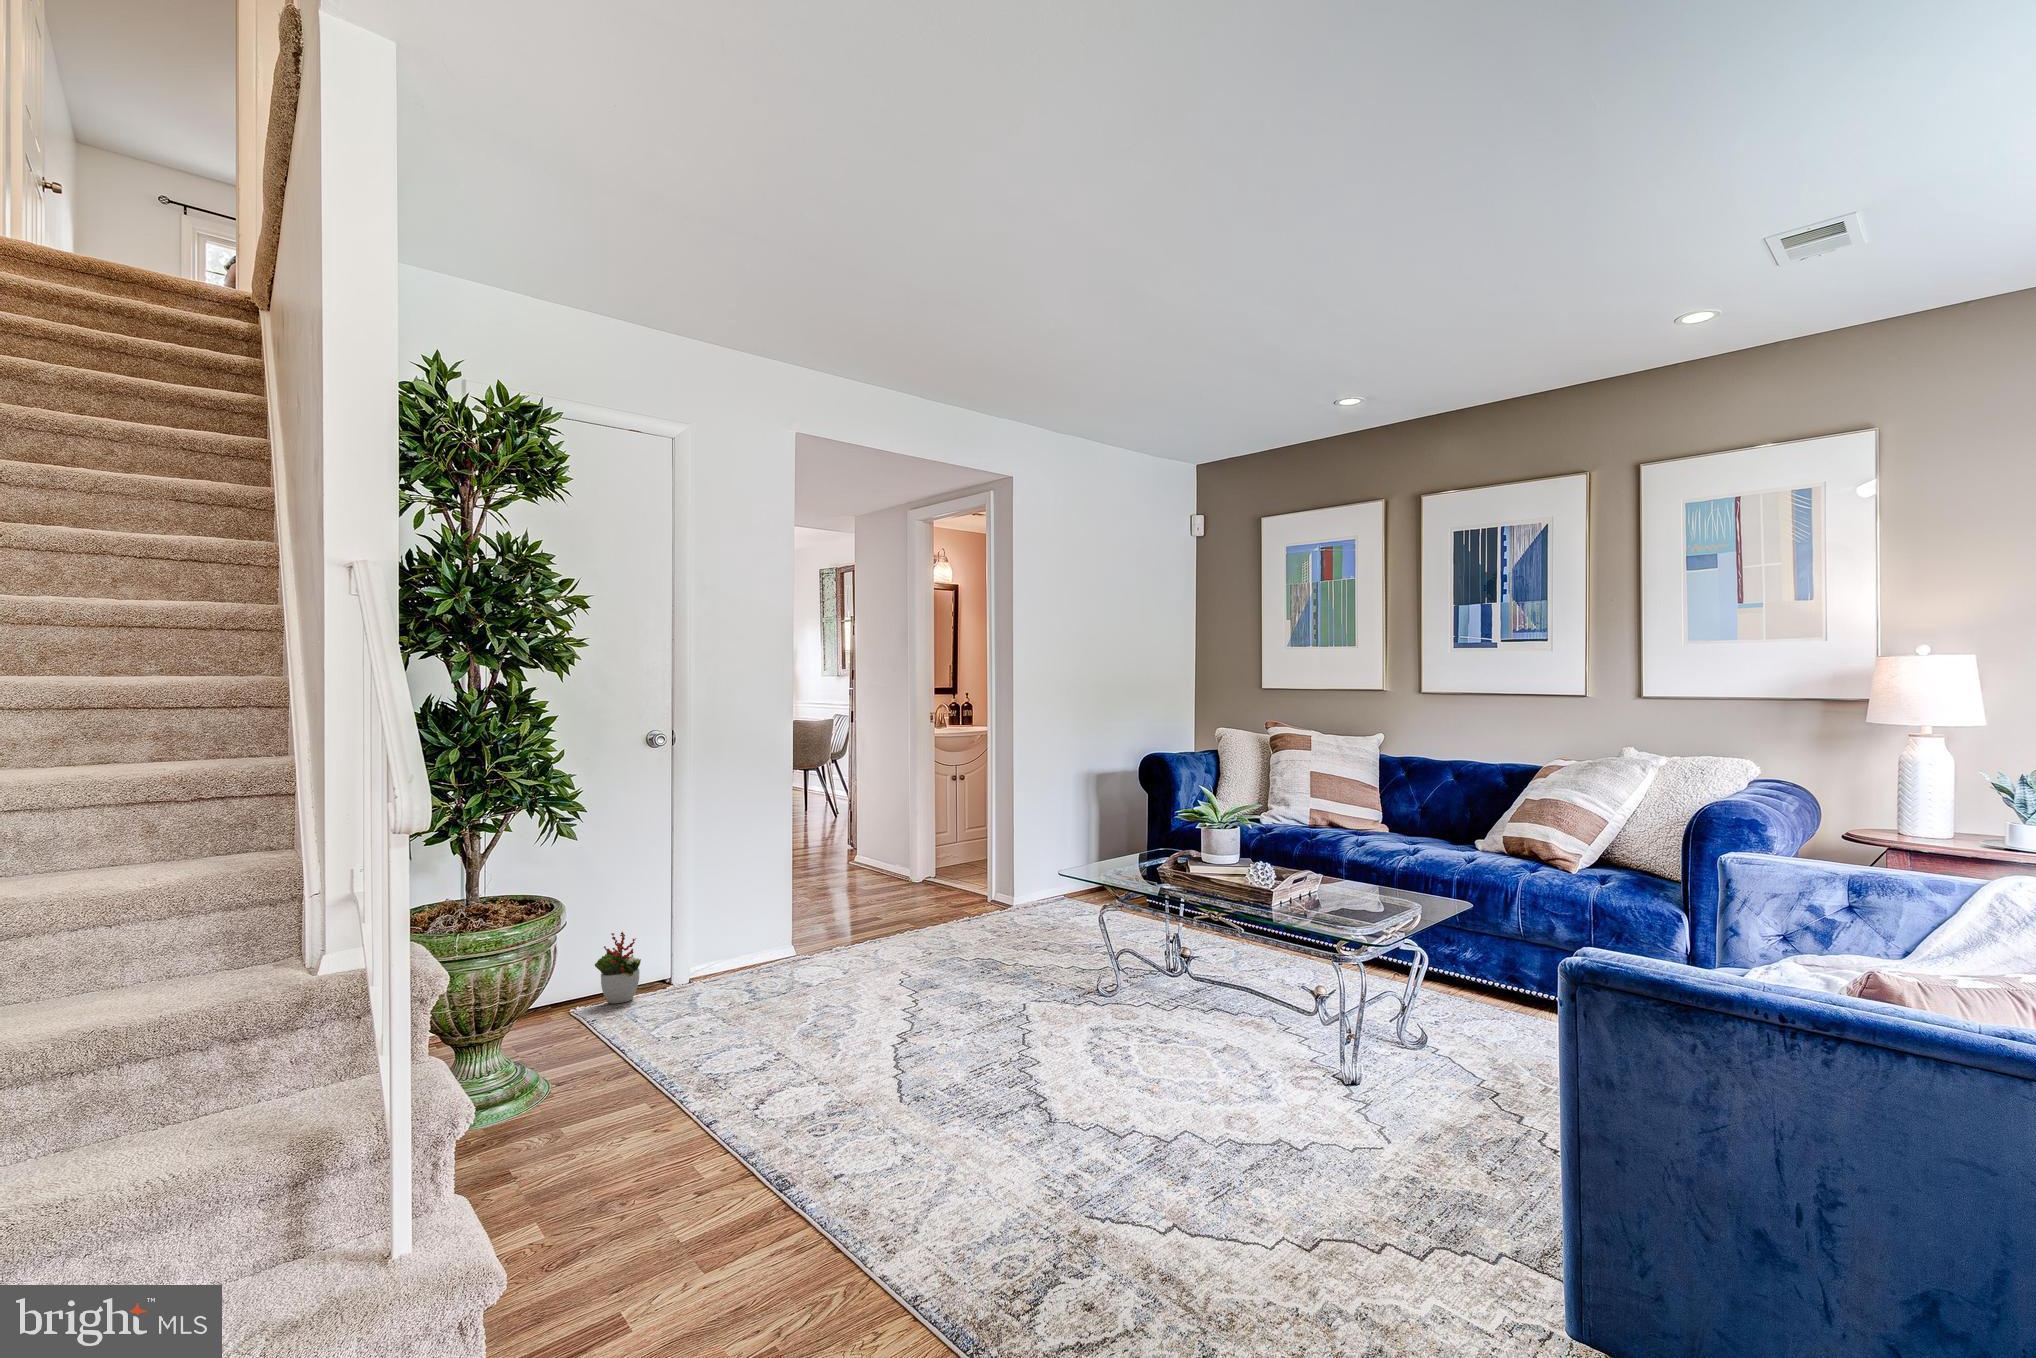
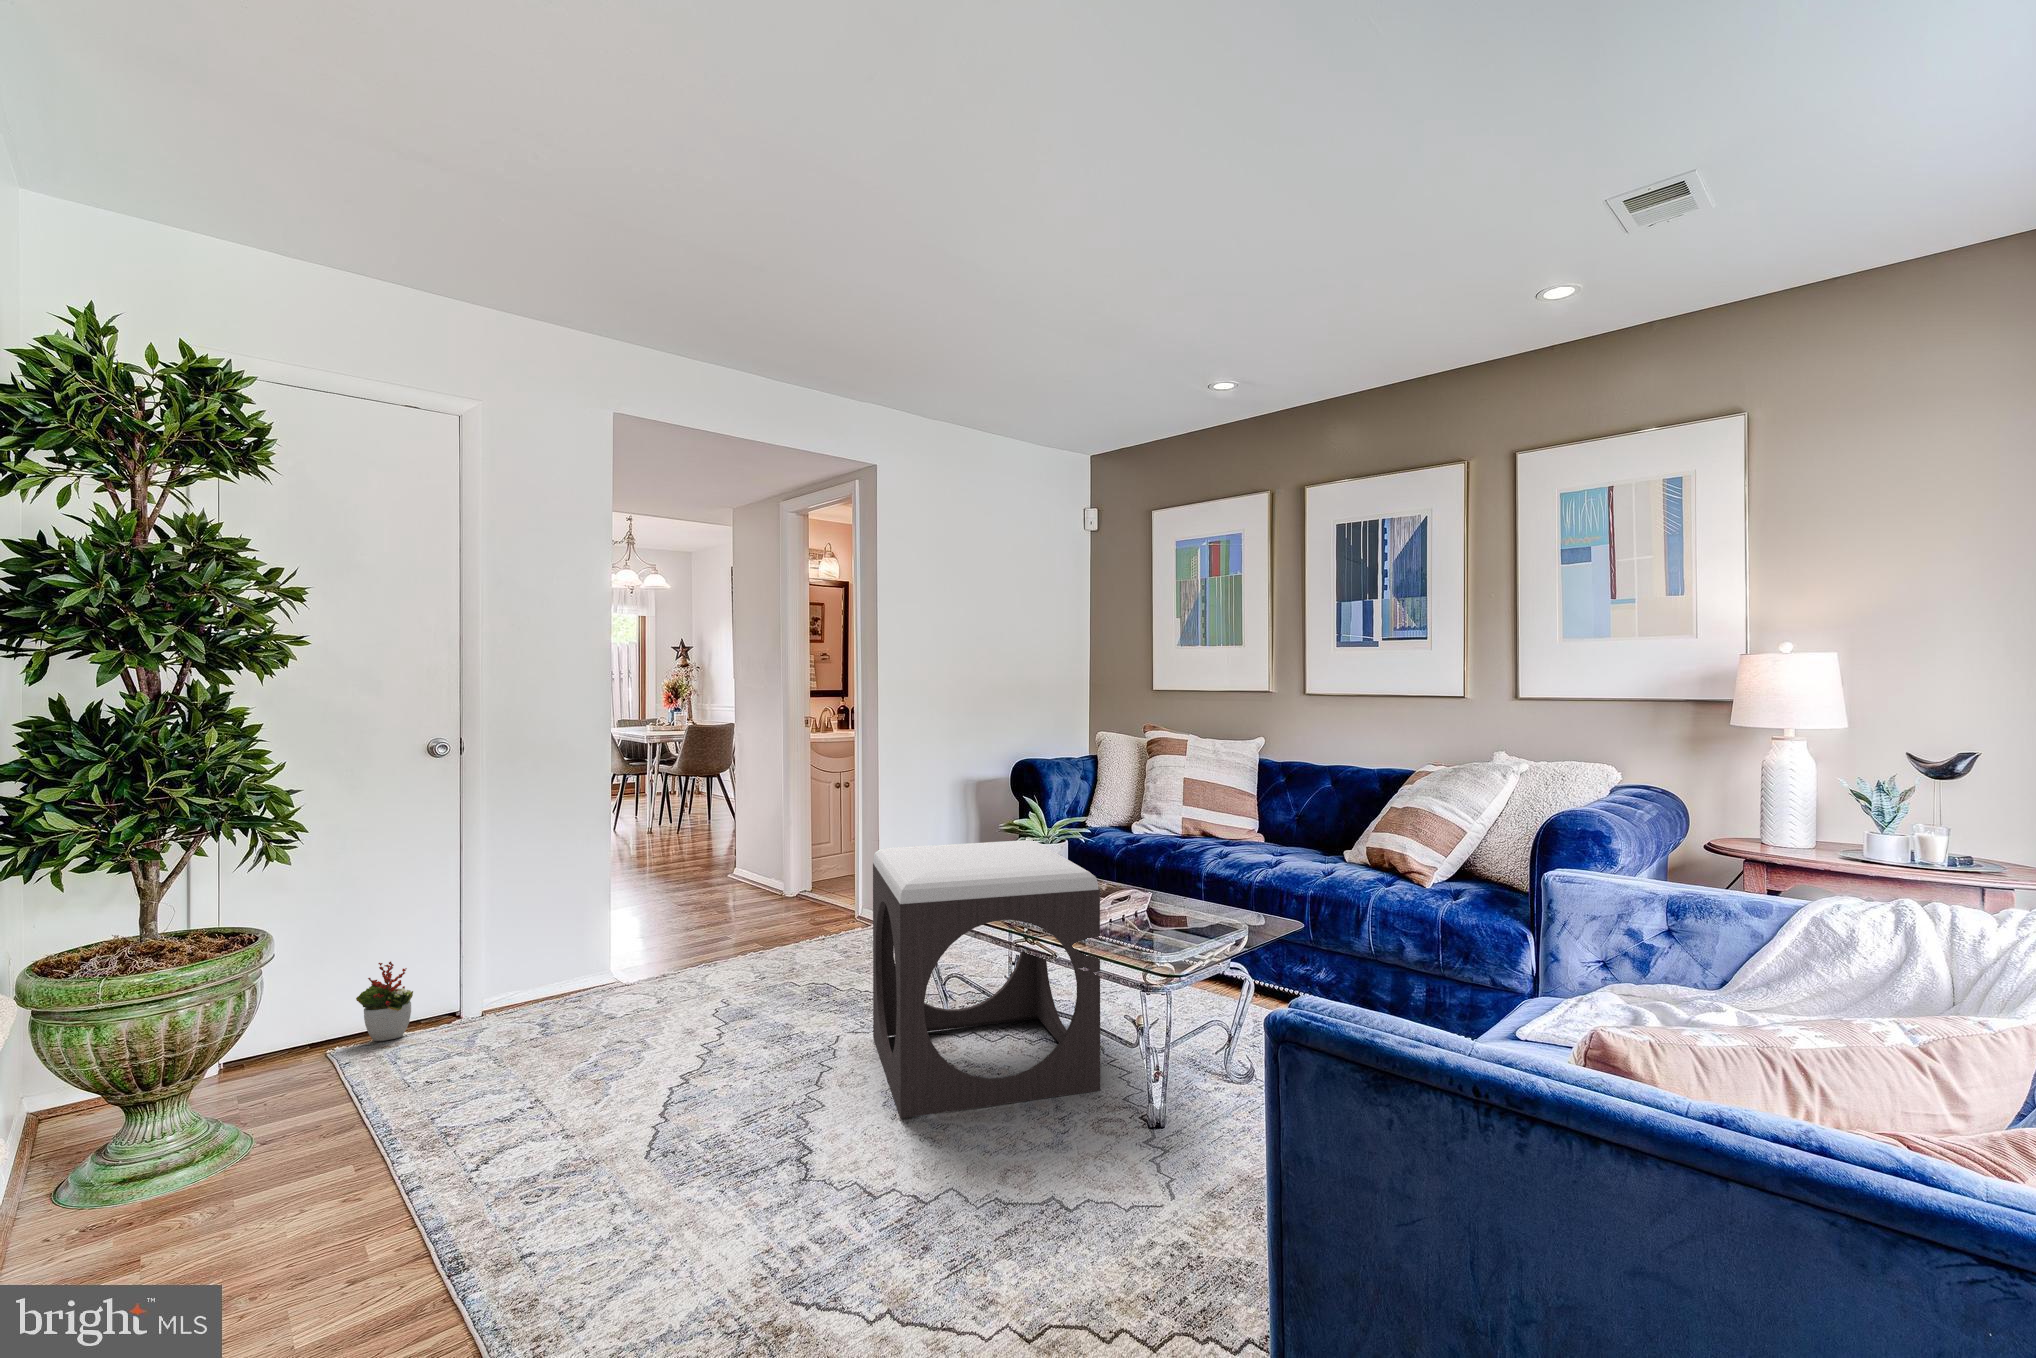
footstool: none [1060,827,1289,1073] -> present [873,840,1100,1118]

